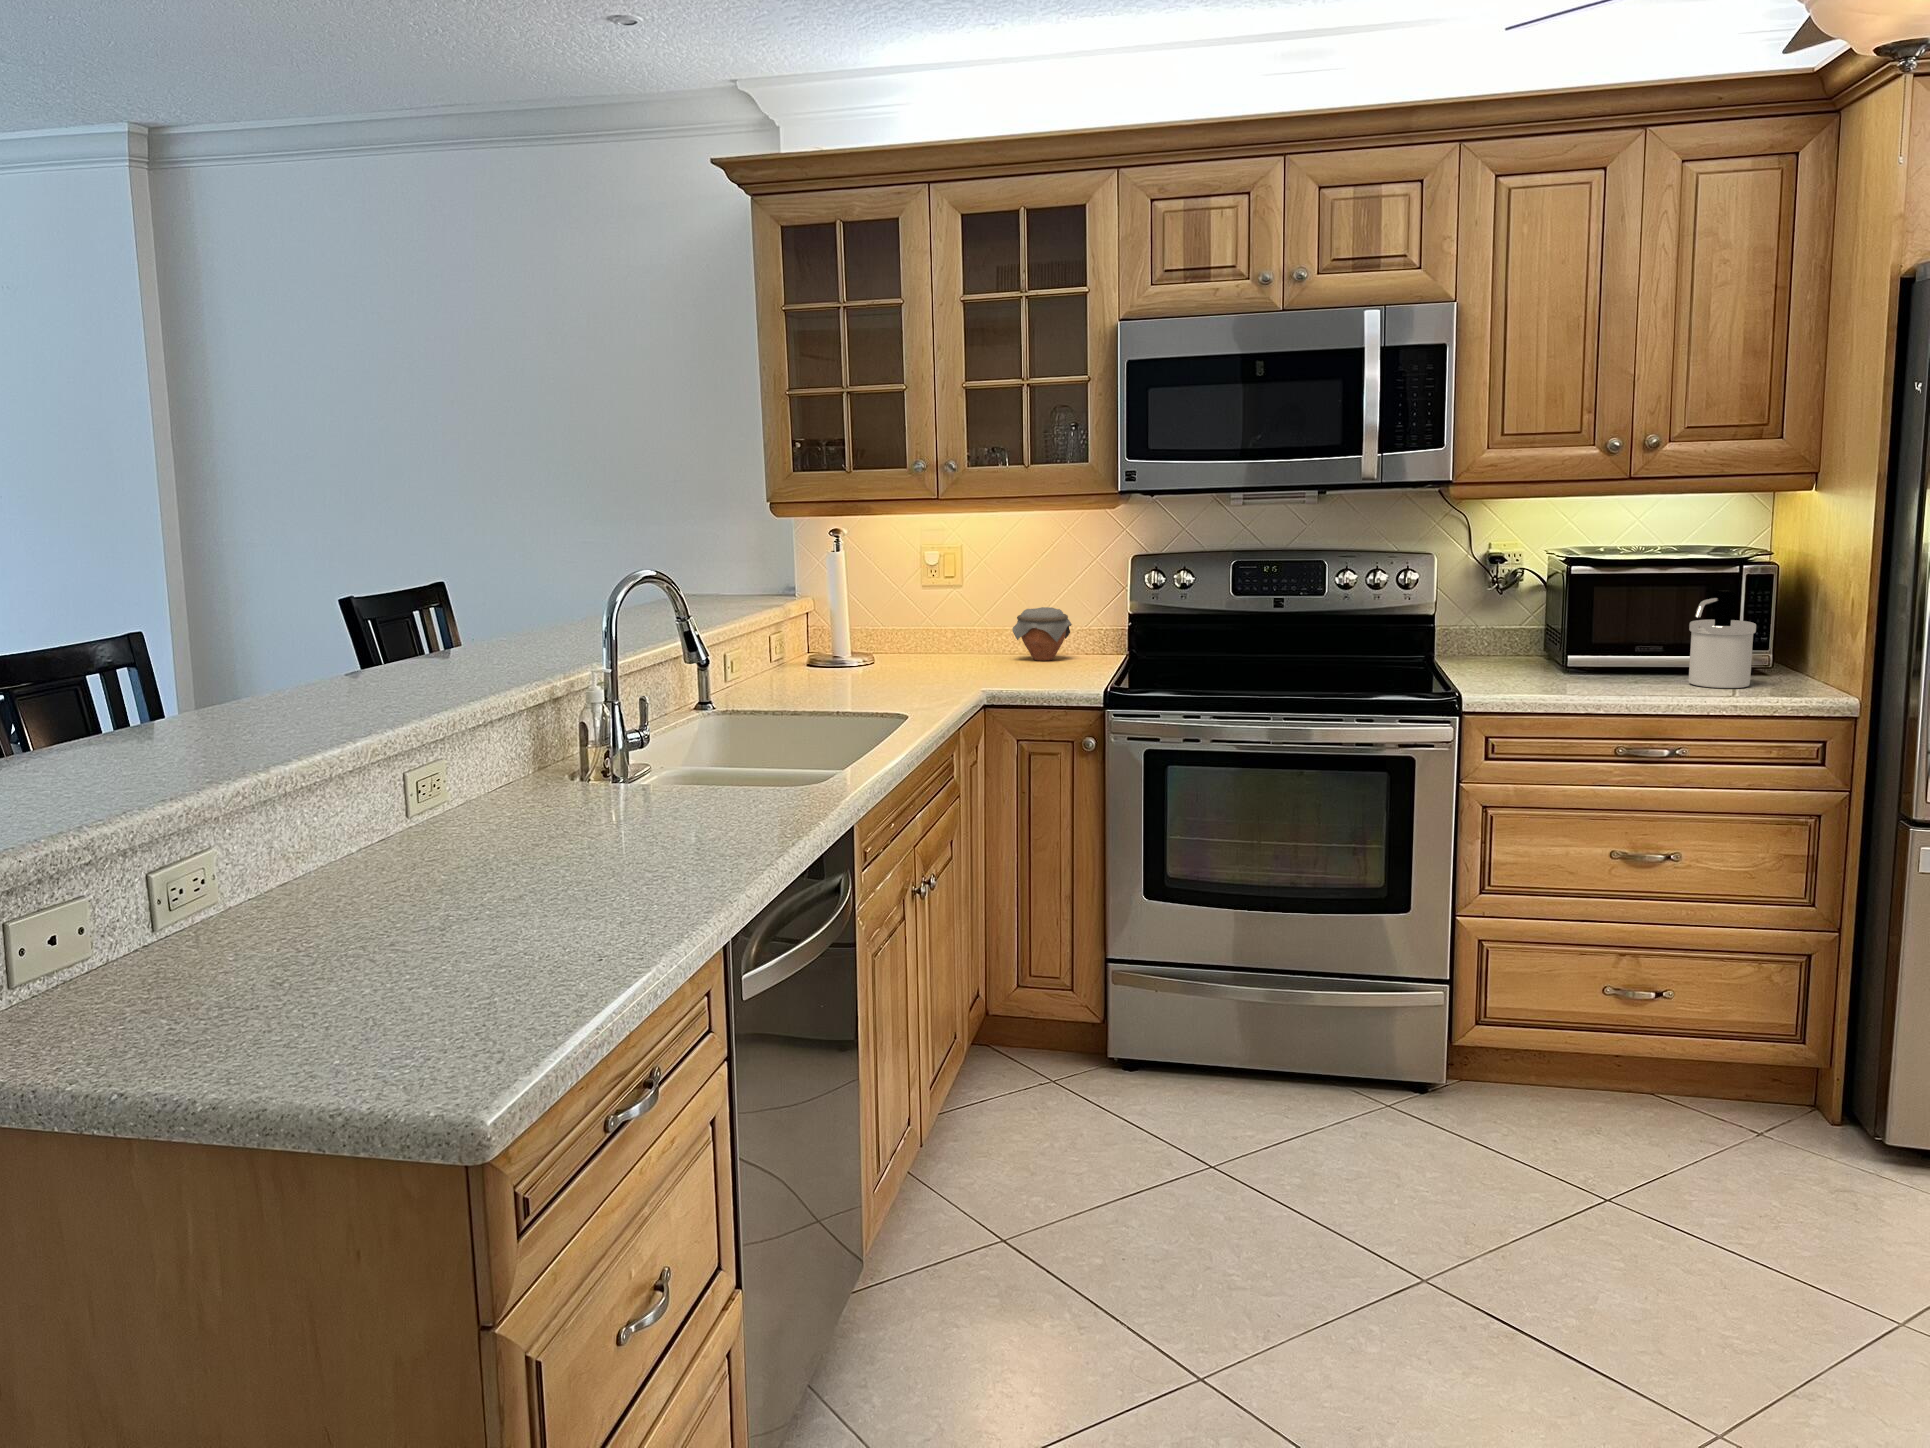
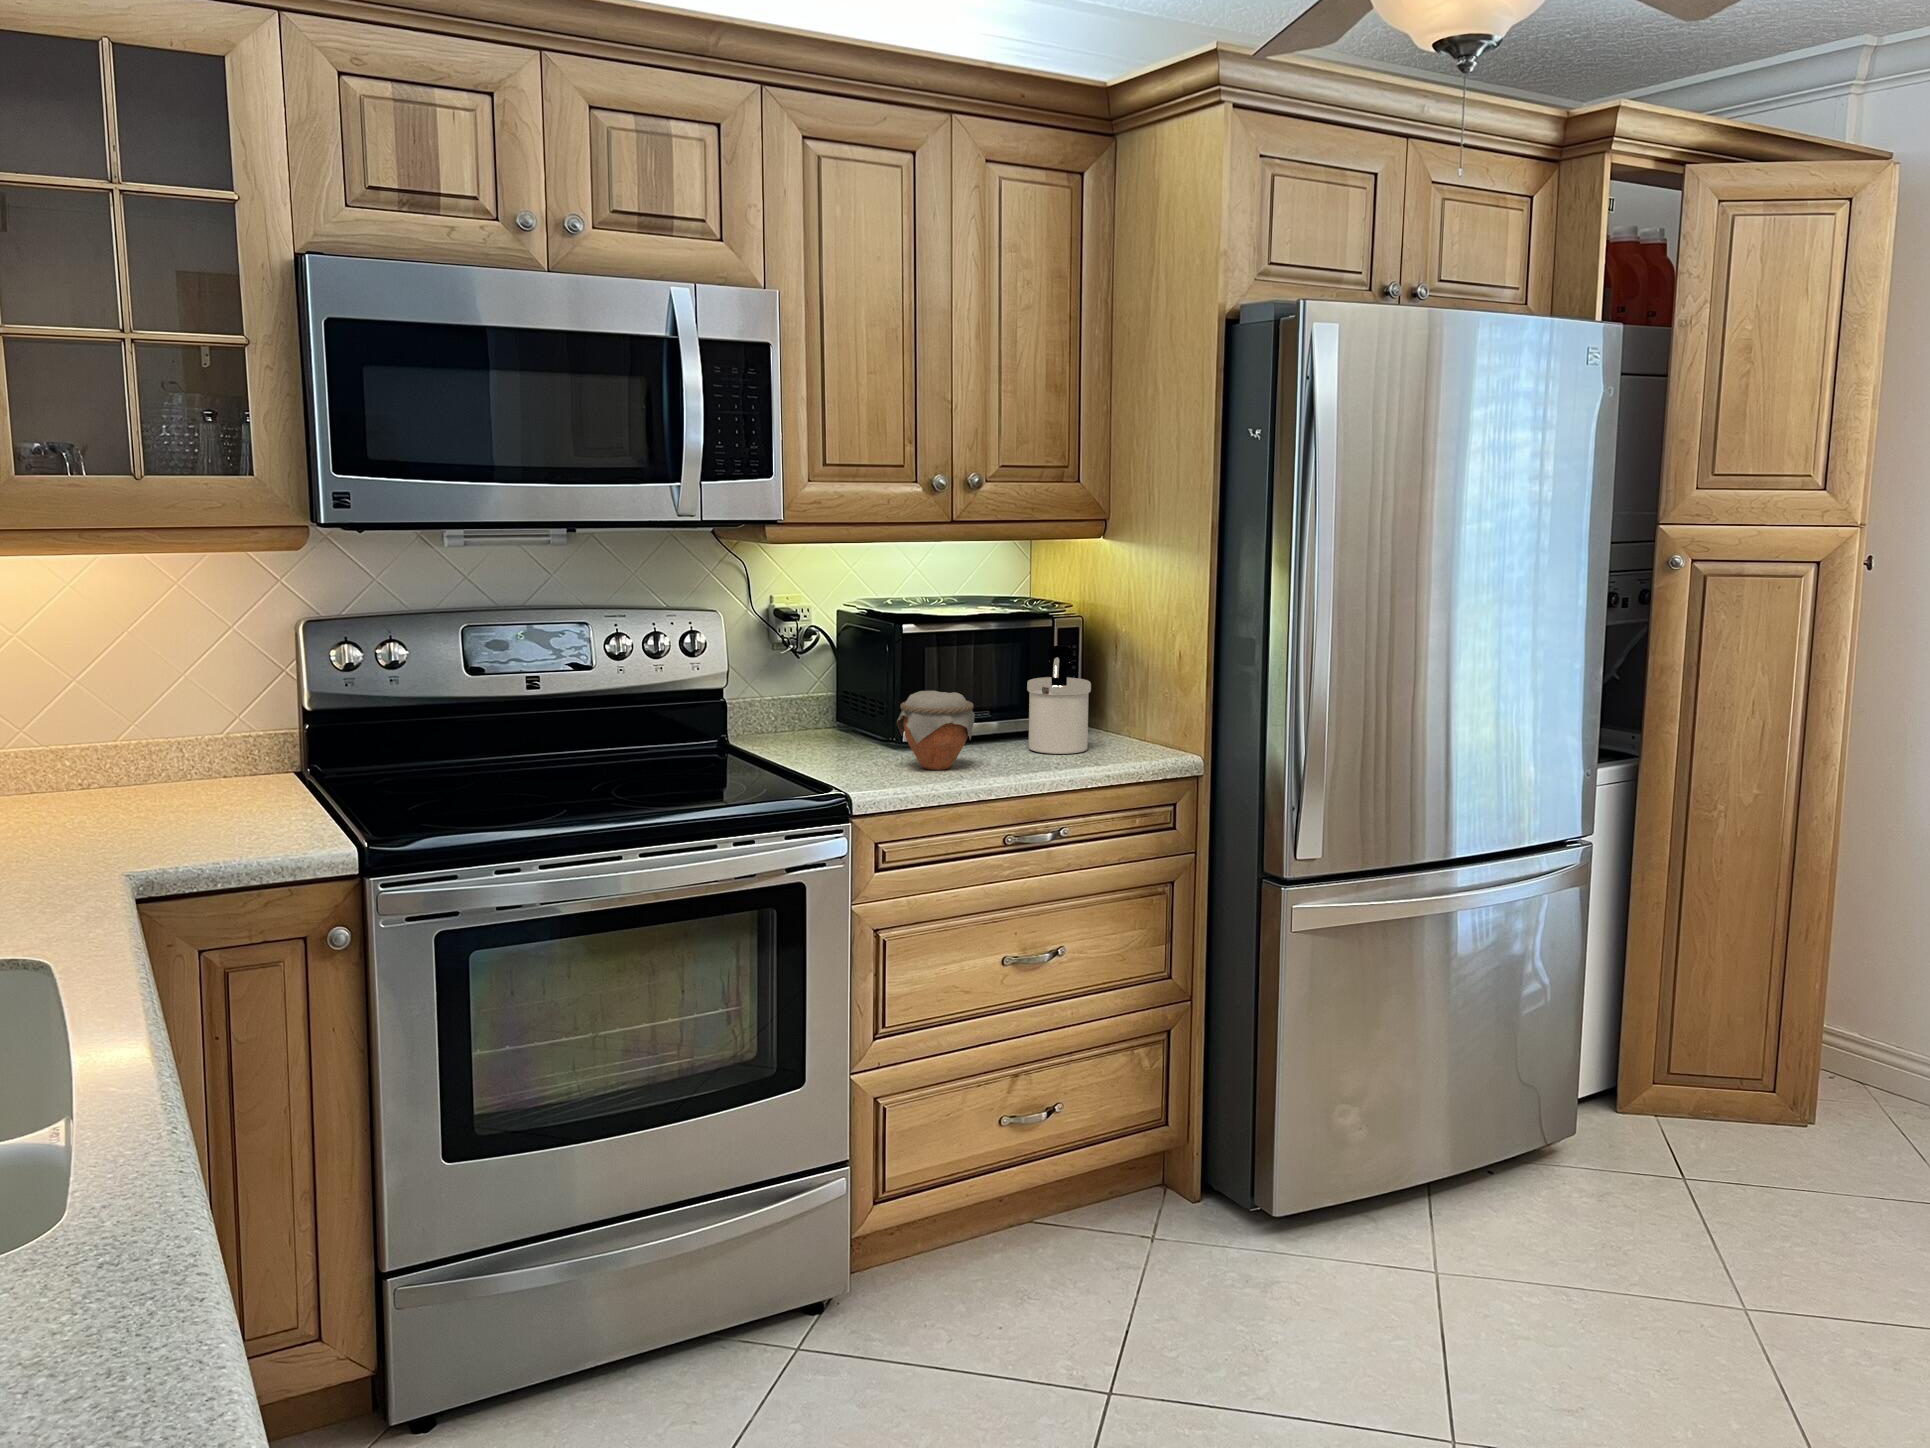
jar: present [1013,607,1072,661] -> present [897,691,975,770]

